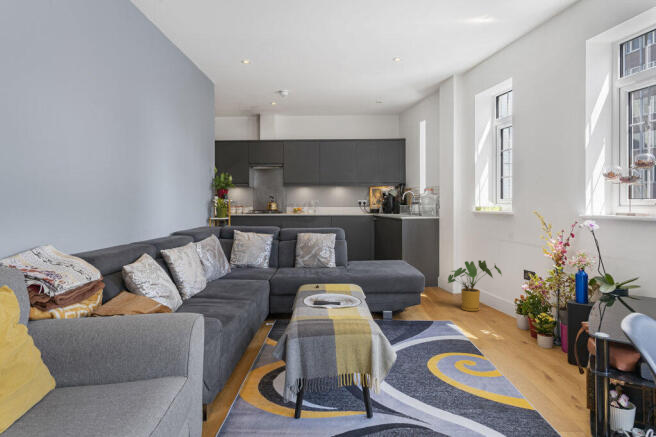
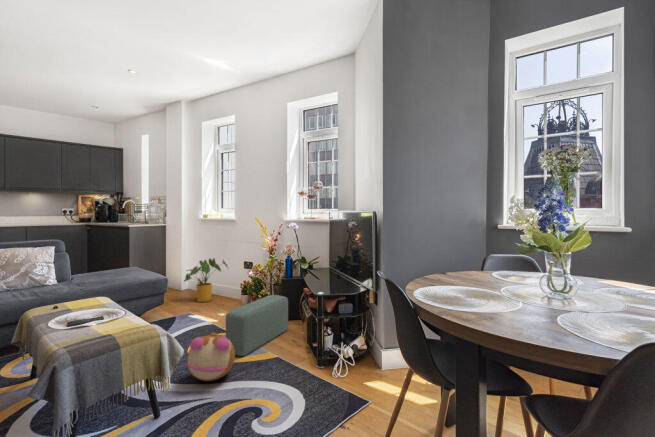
pouf: none [467,320,568,389] -> present [226,295,288,356]
plush toy: none [406,346,466,404] -> present [185,332,235,381]

